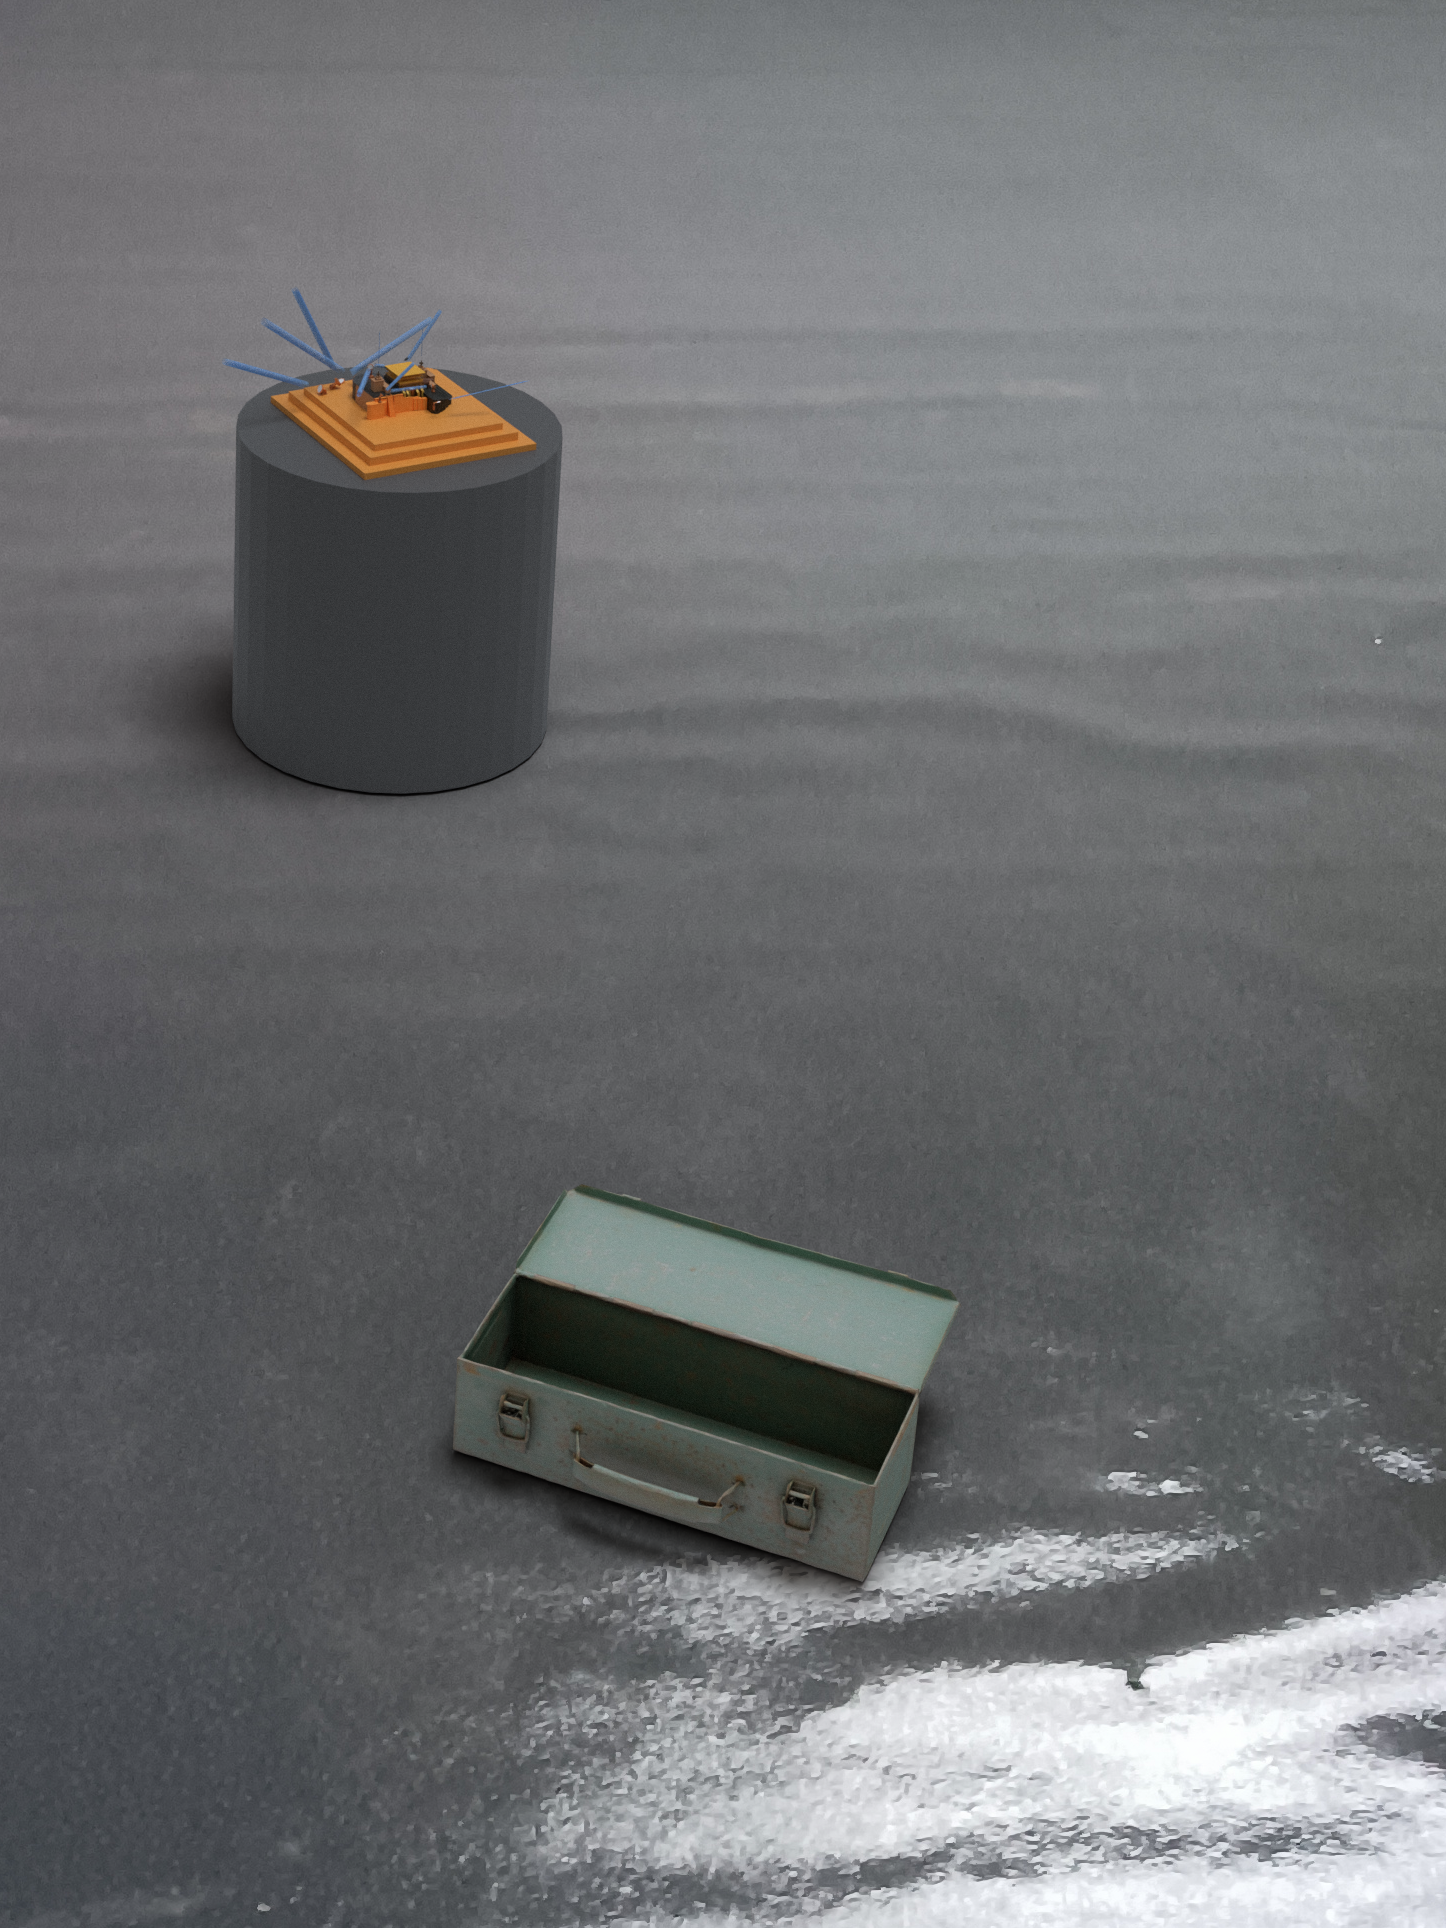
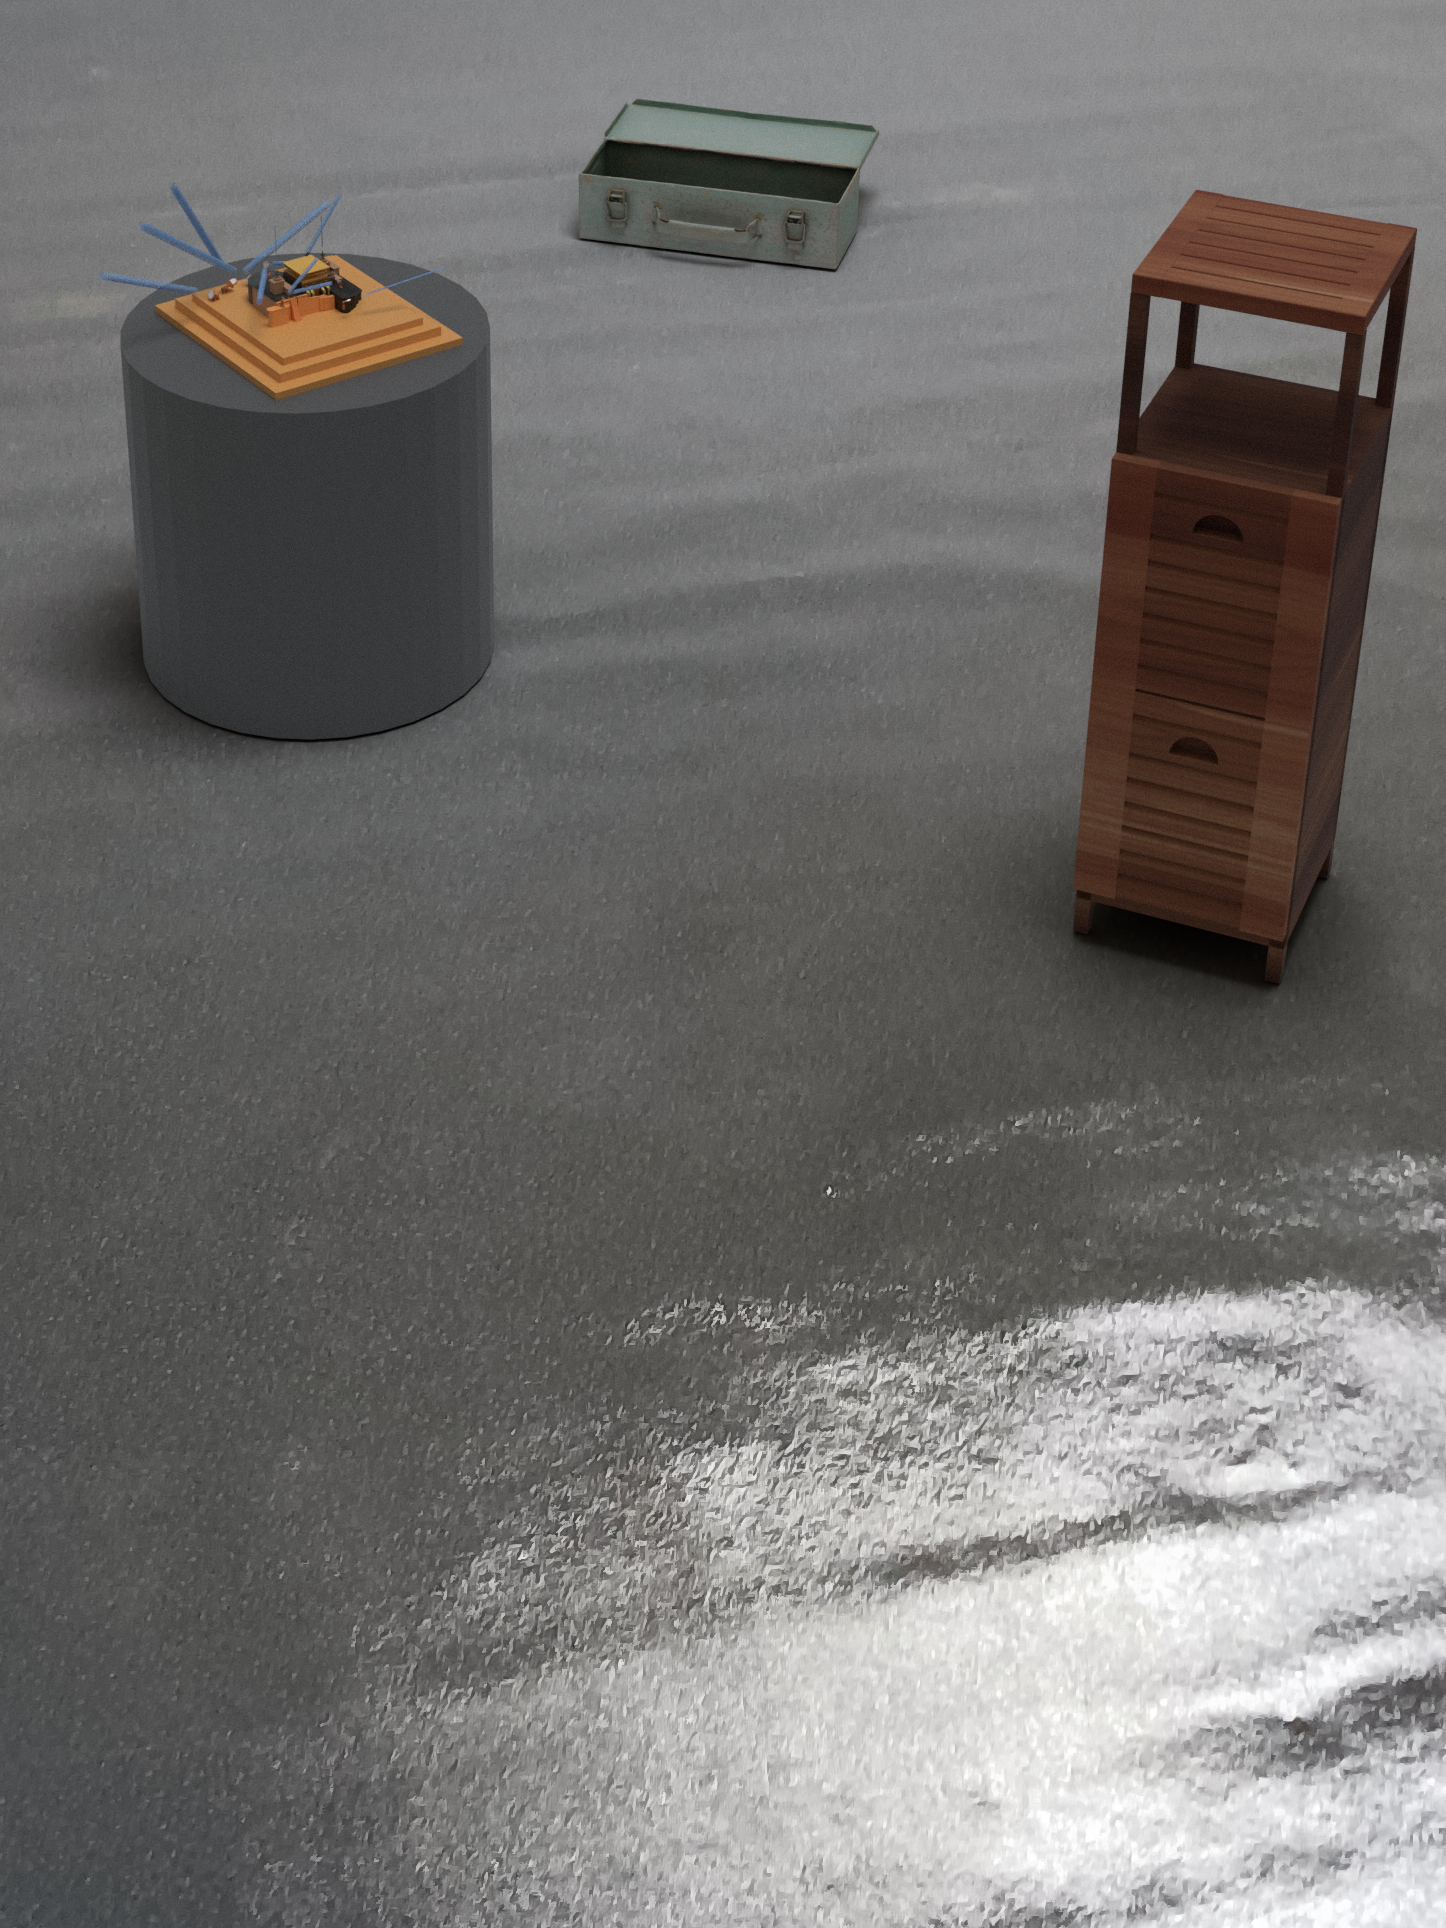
storage cabinet: none [1037,344,1382,1079] -> present [1073,190,1417,984]
toolbox: present [453,1184,961,1582] -> present [579,99,879,269]

